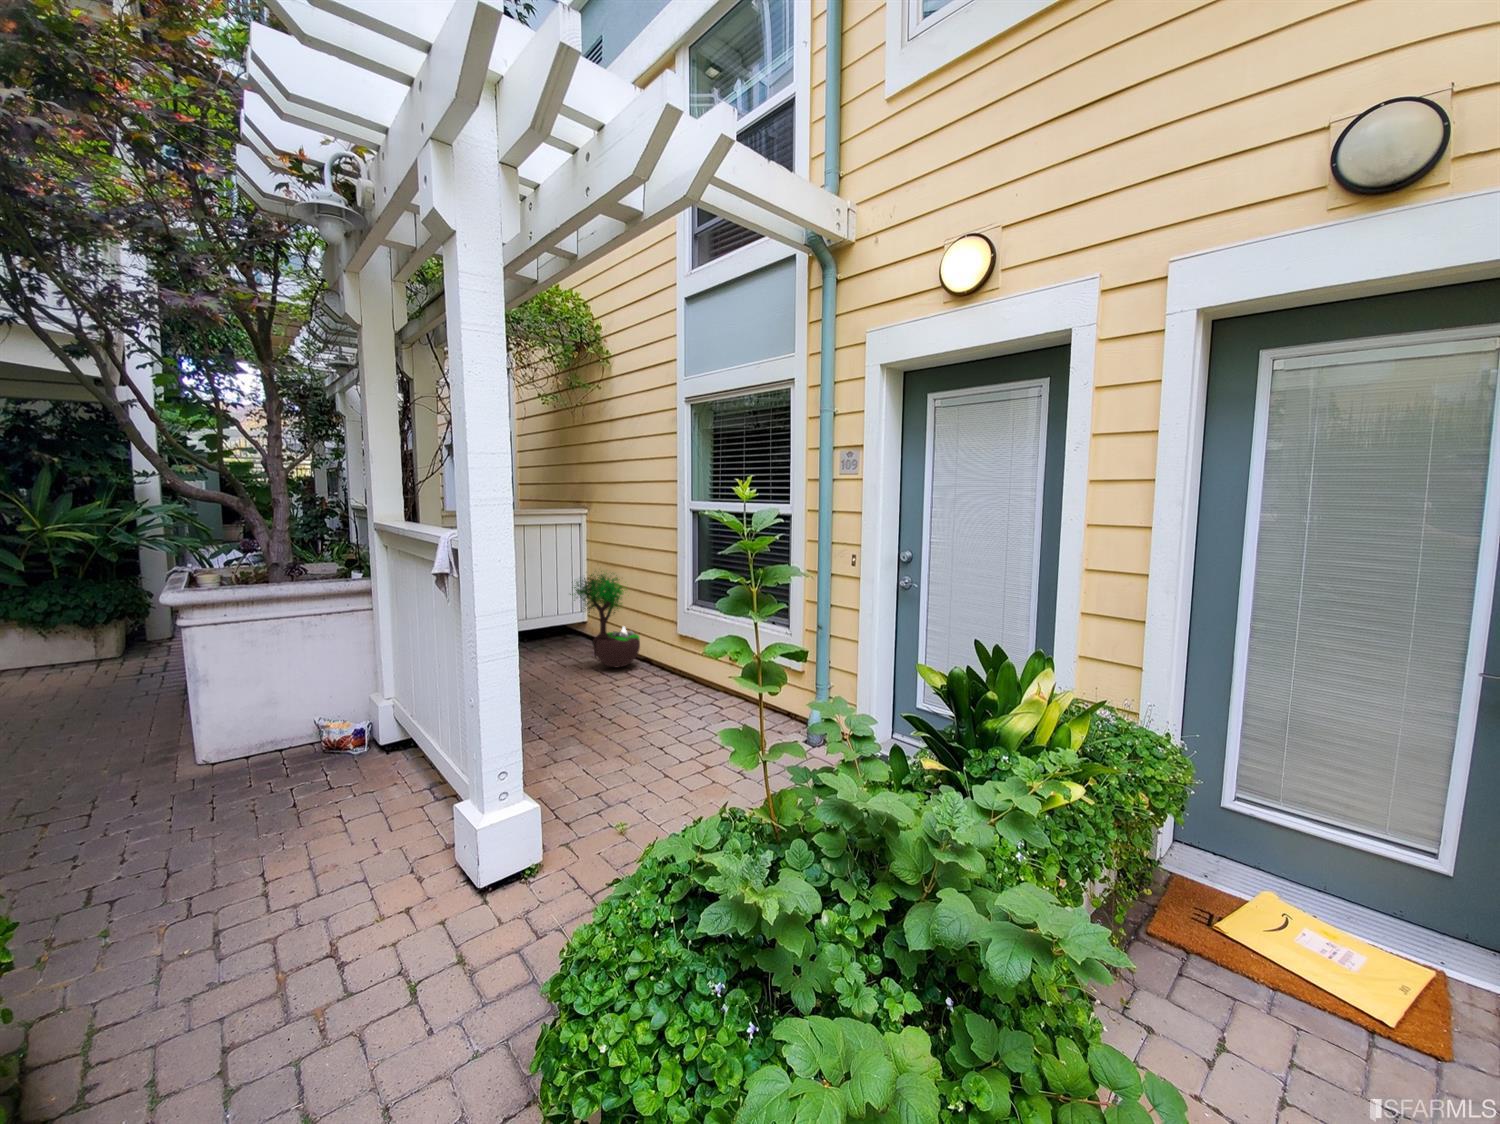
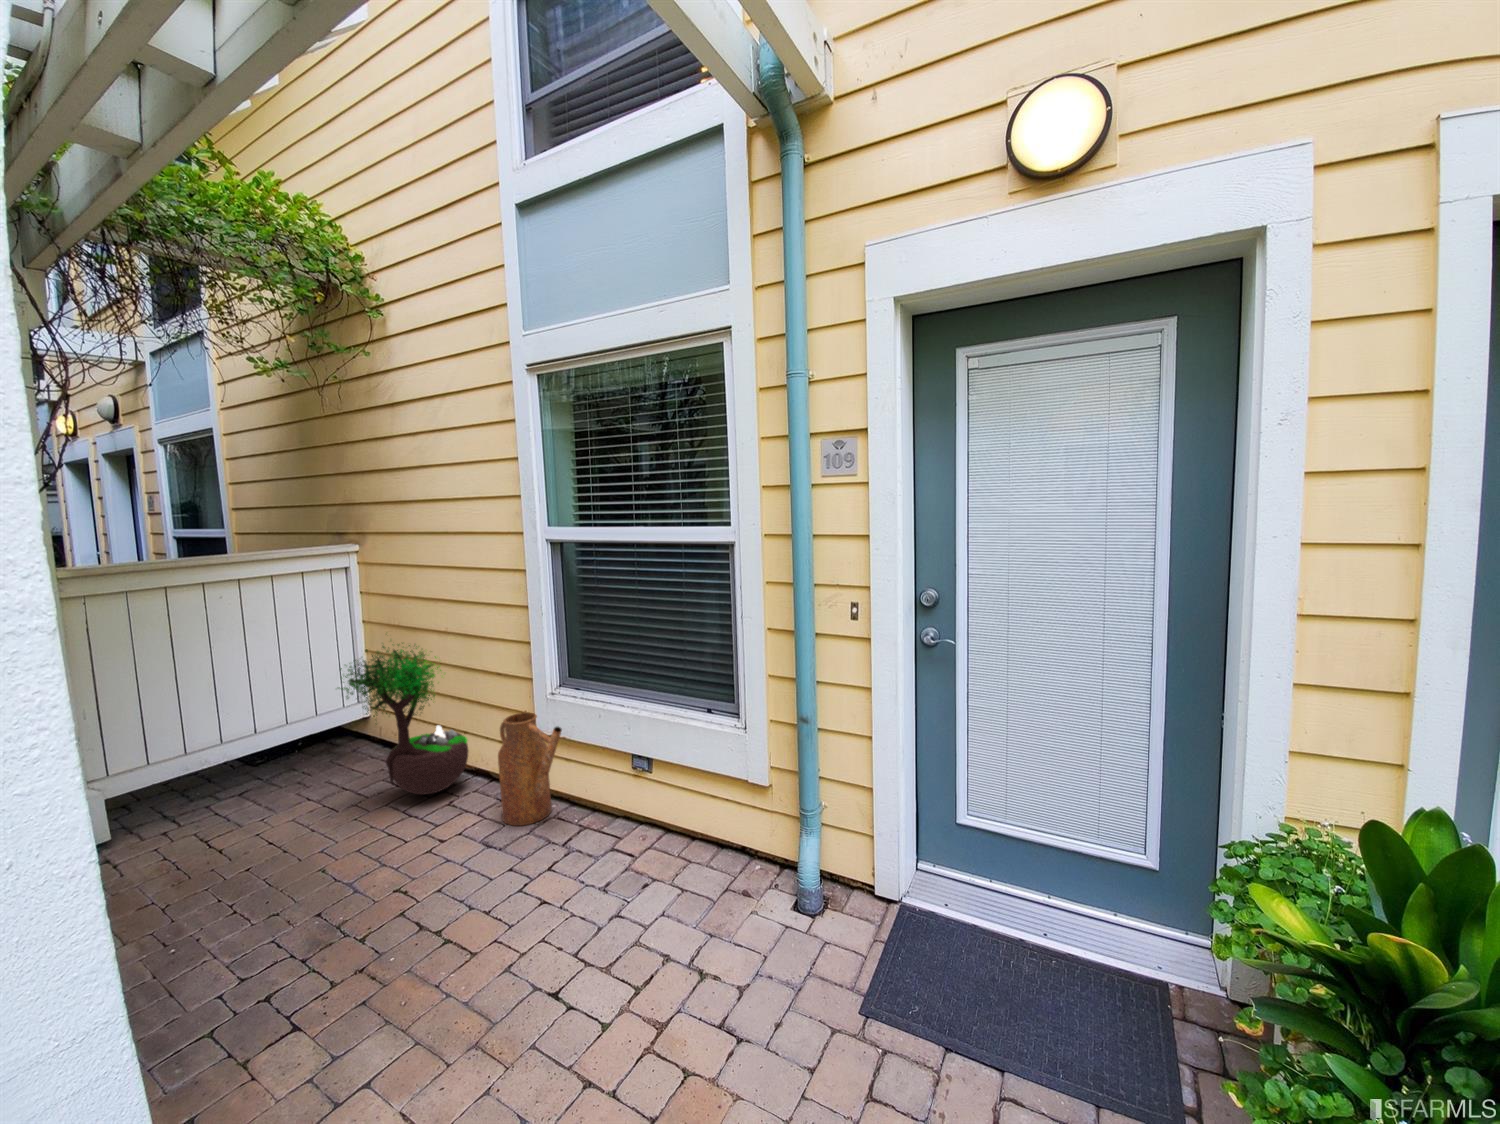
watering can: none [653,620,689,689] -> present [498,713,562,826]

